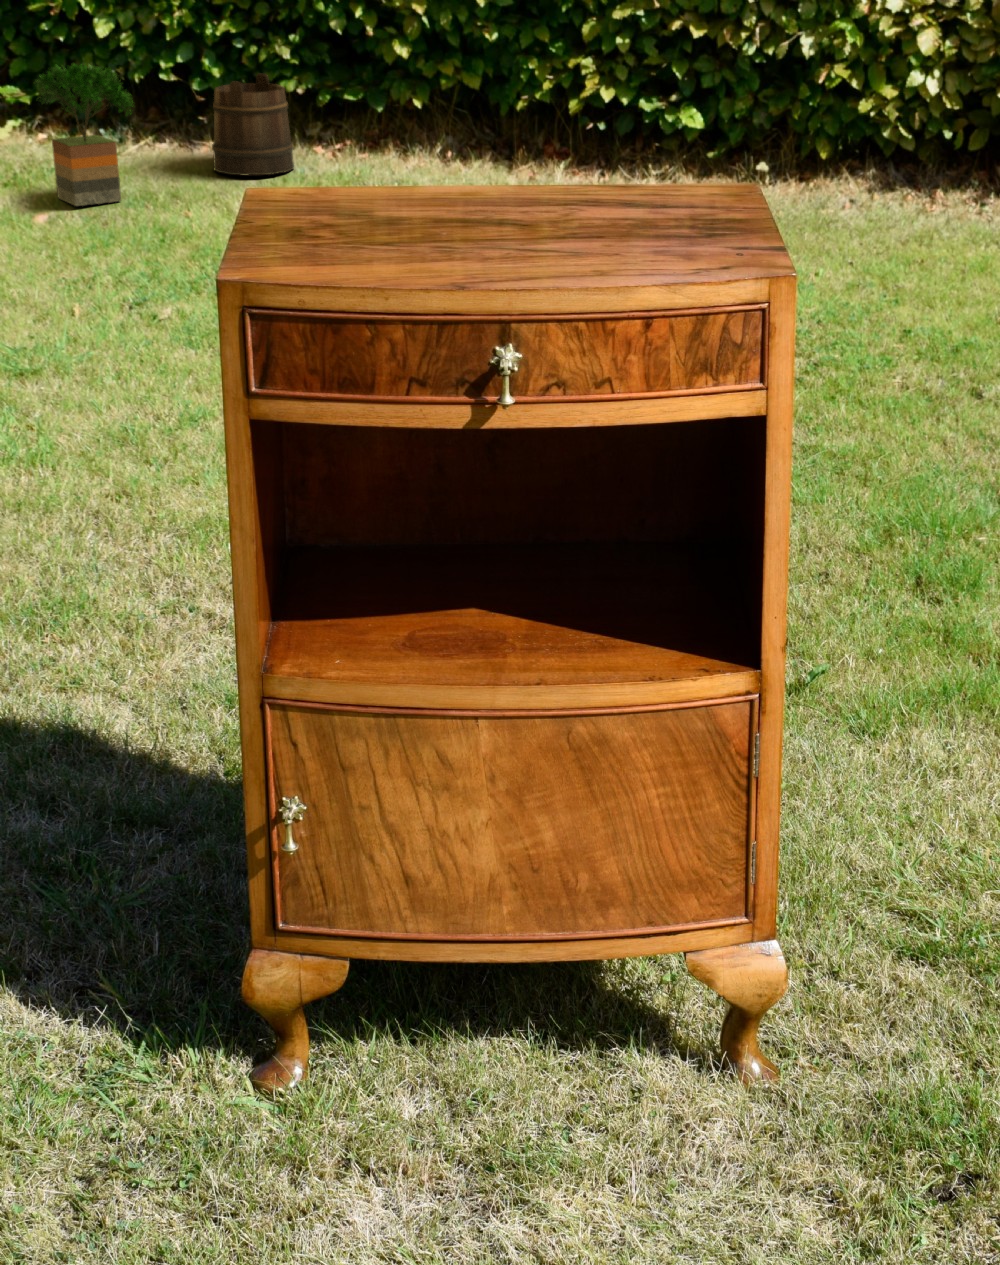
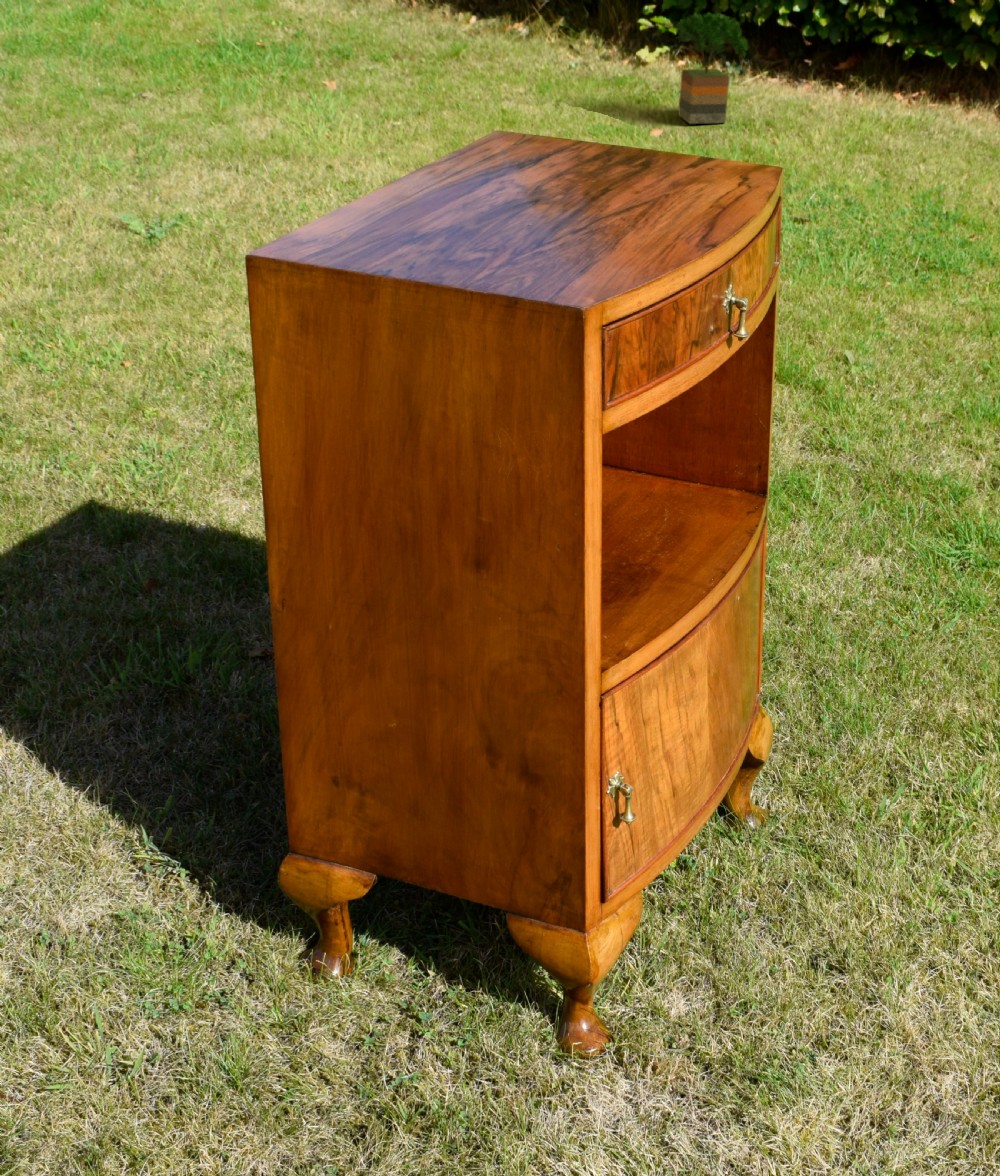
bucket: present [212,74,294,175] -> none [805,30,874,113]

